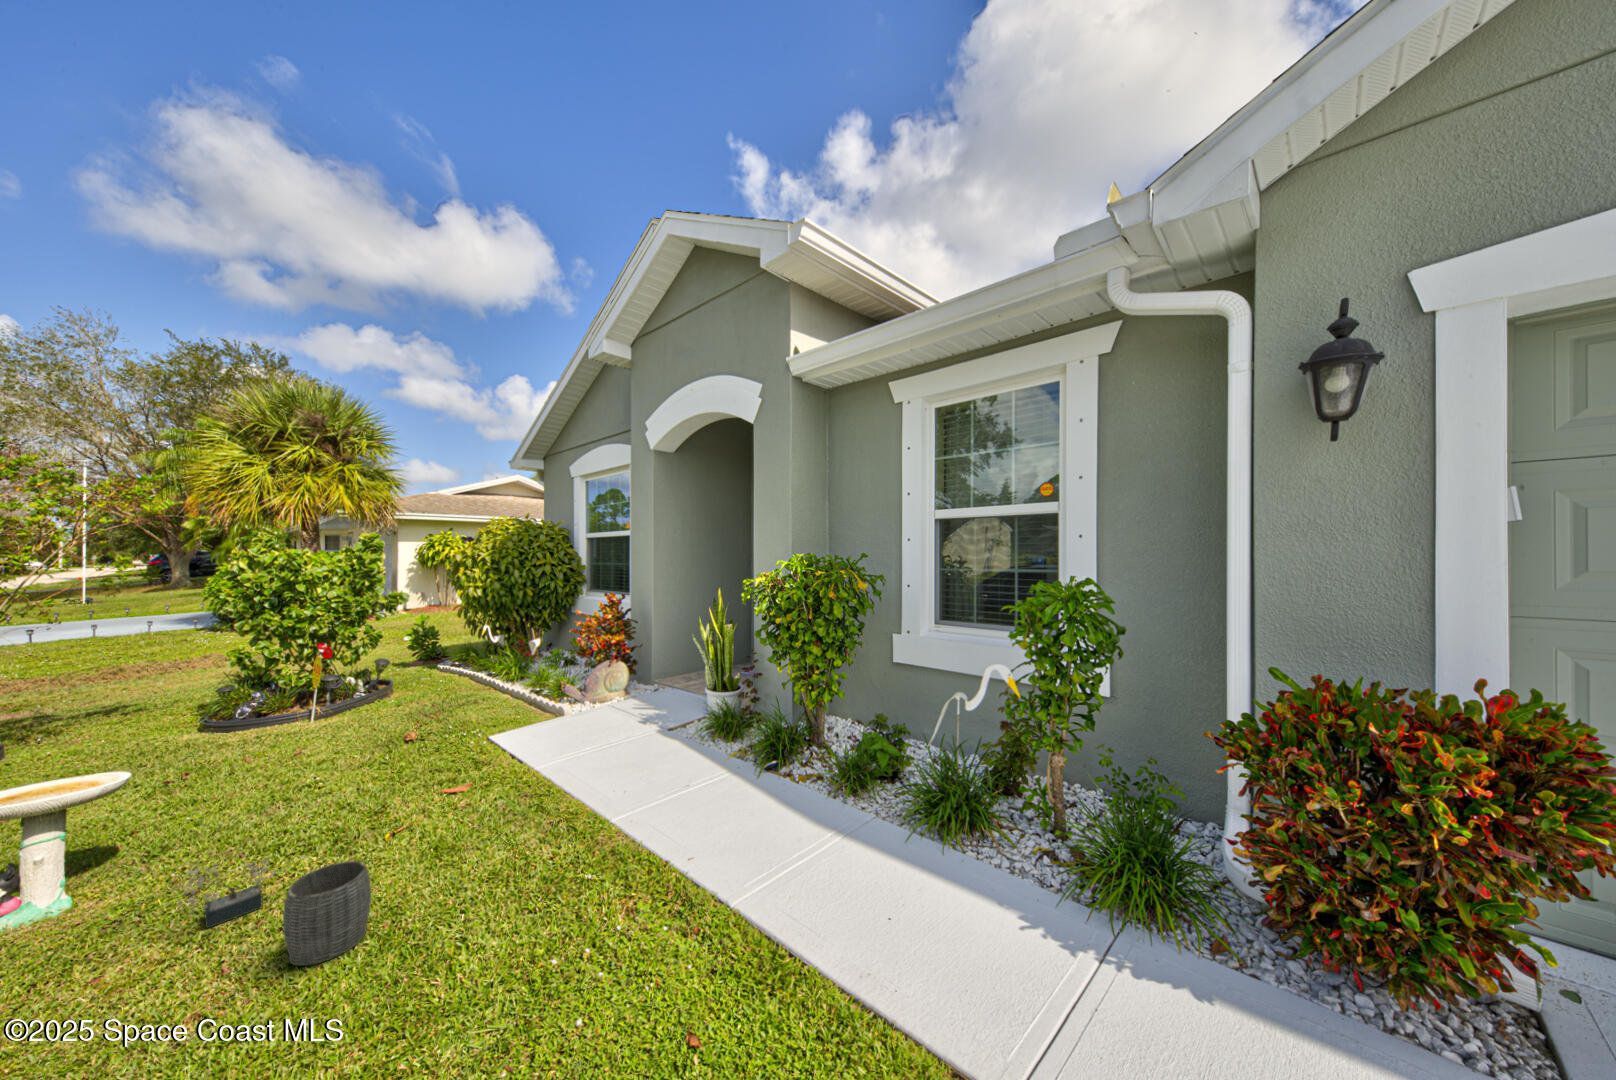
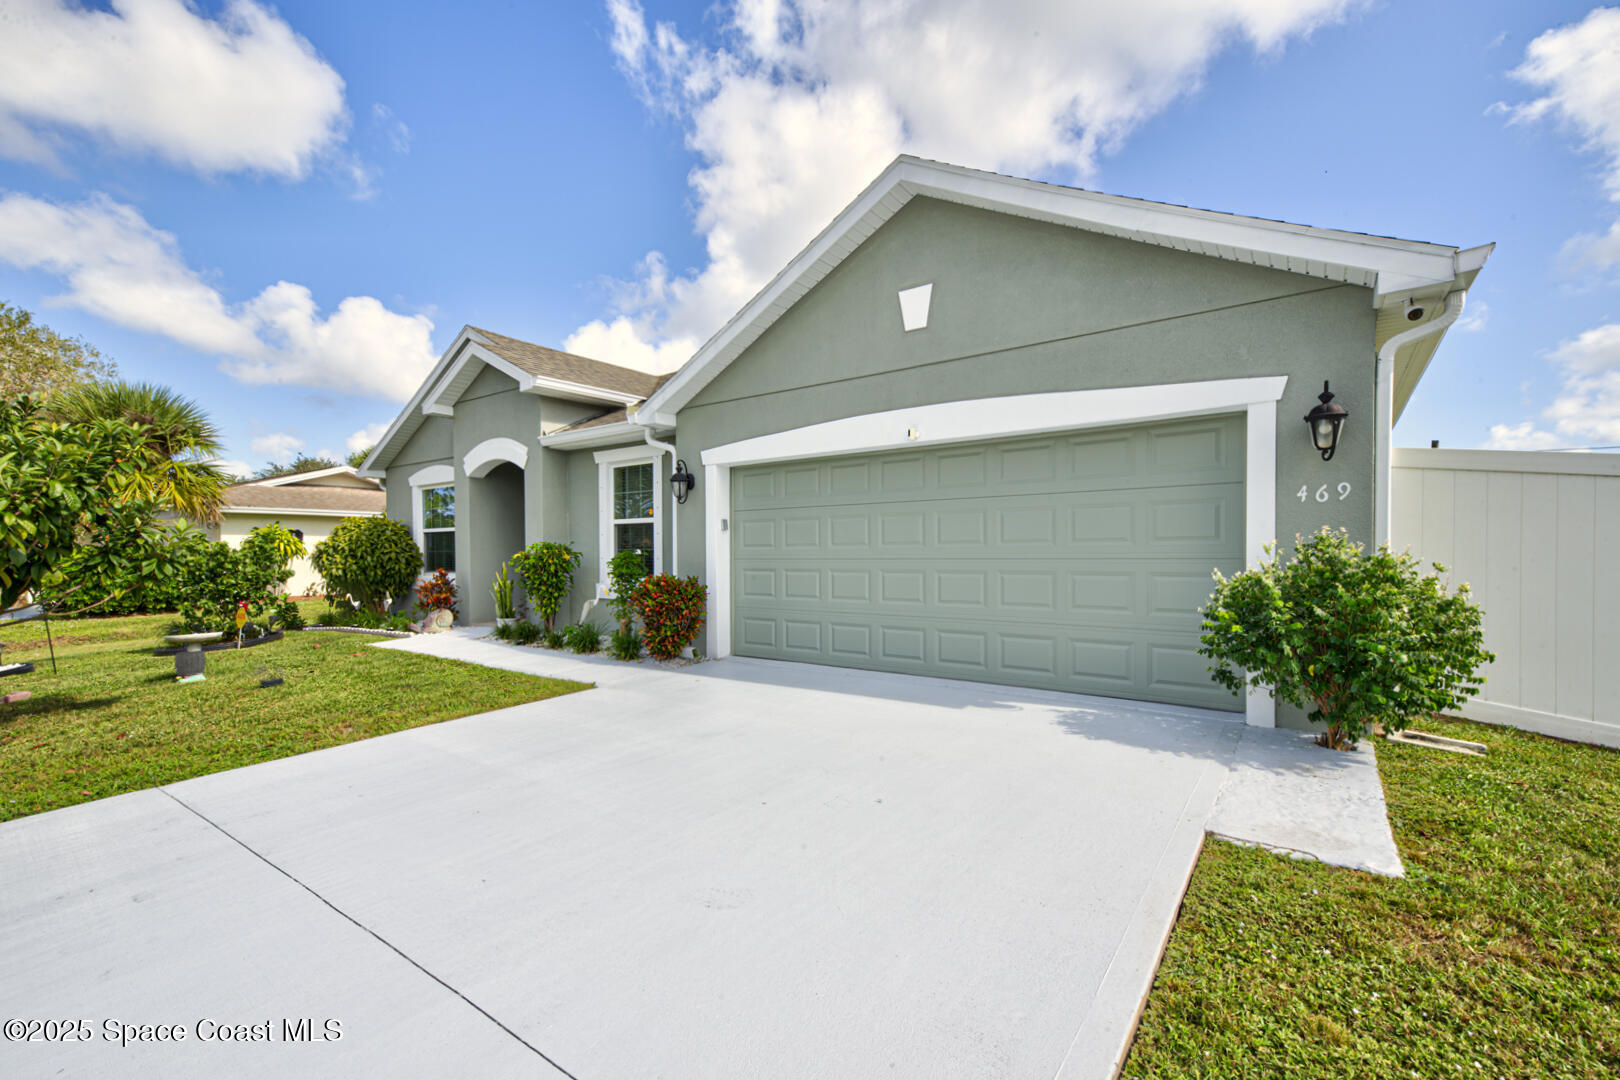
woven basket: present [283,861,371,966] -> present [175,650,206,676]

